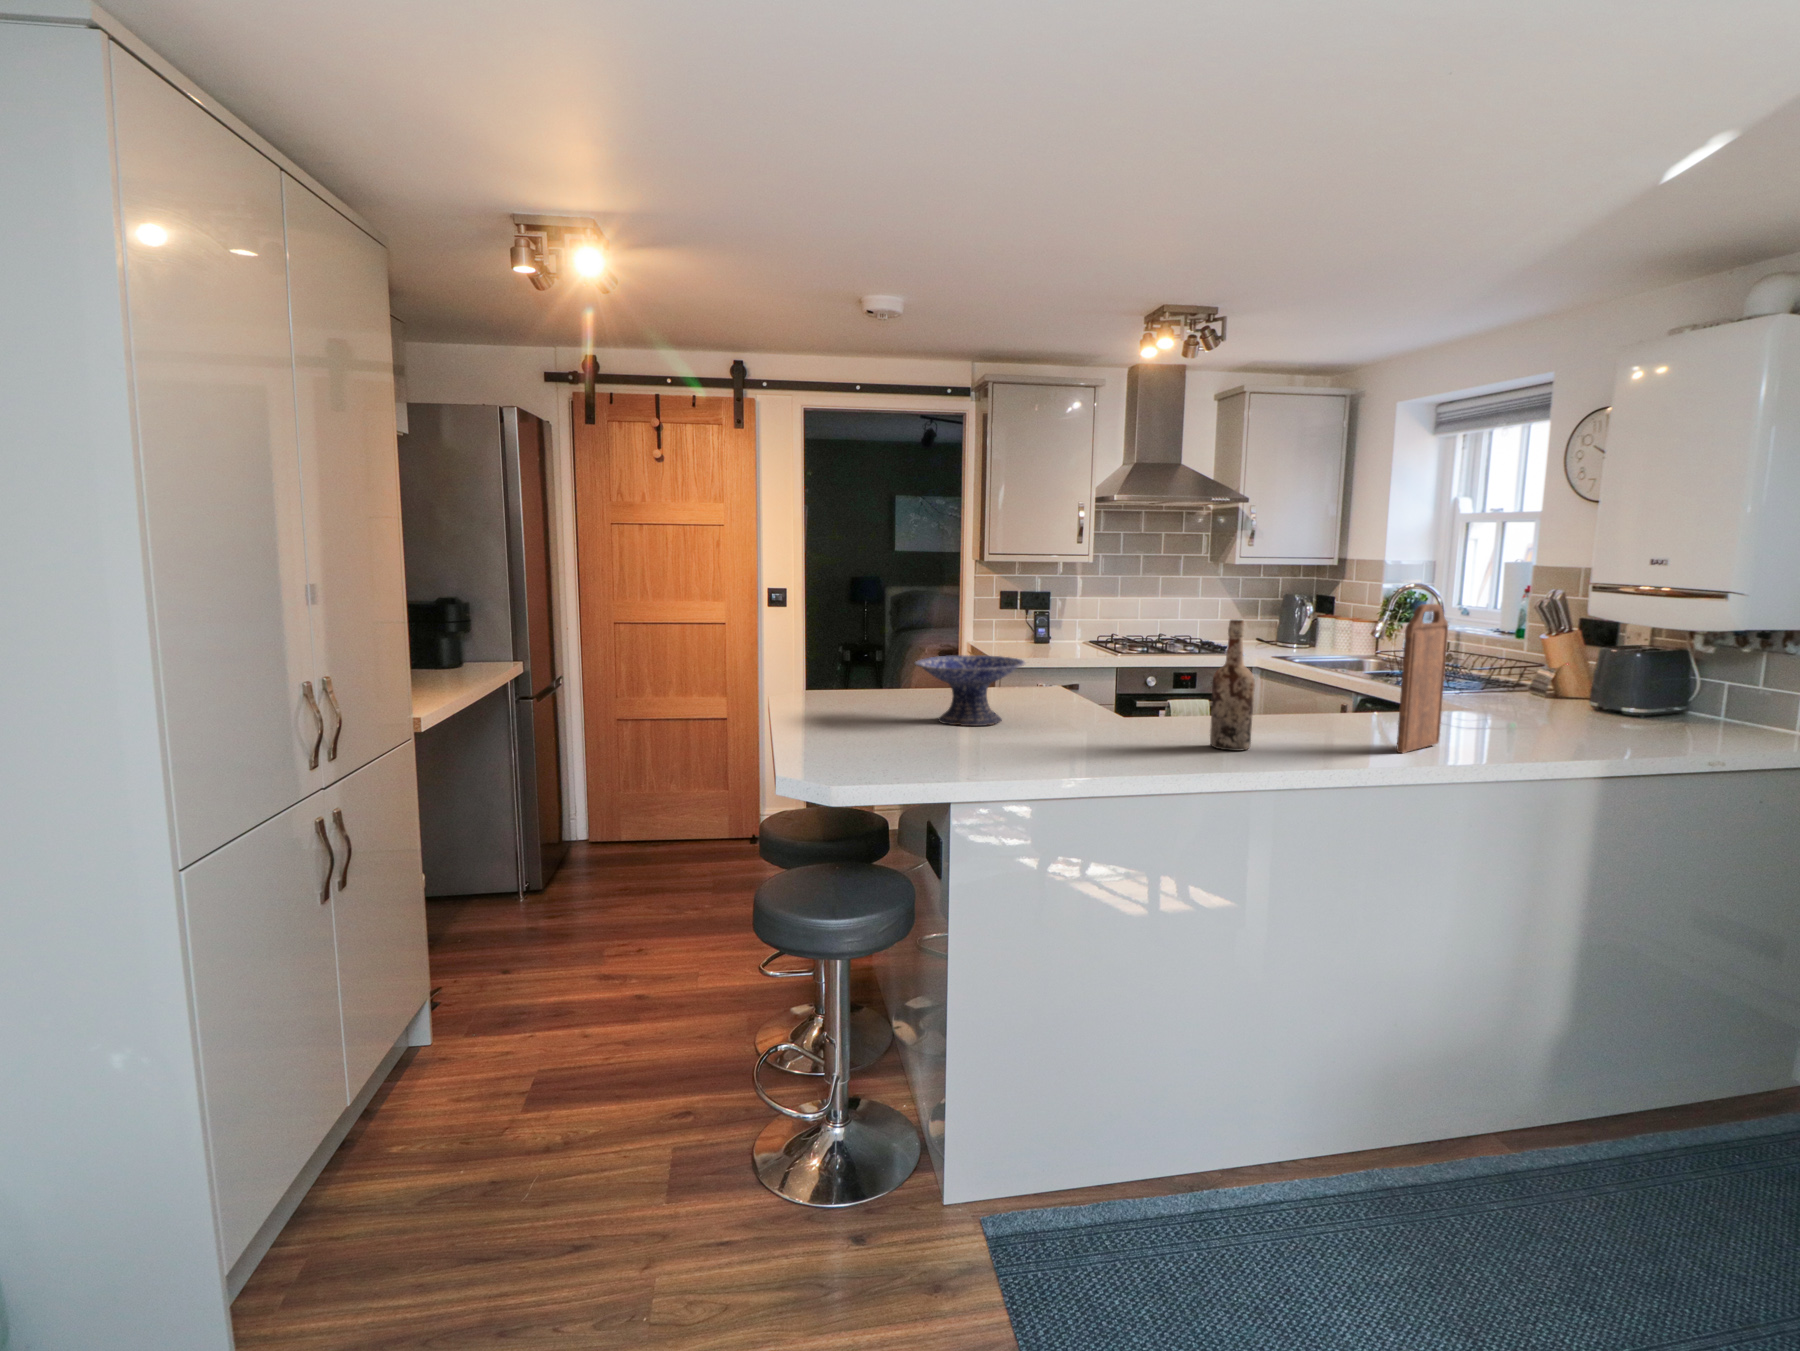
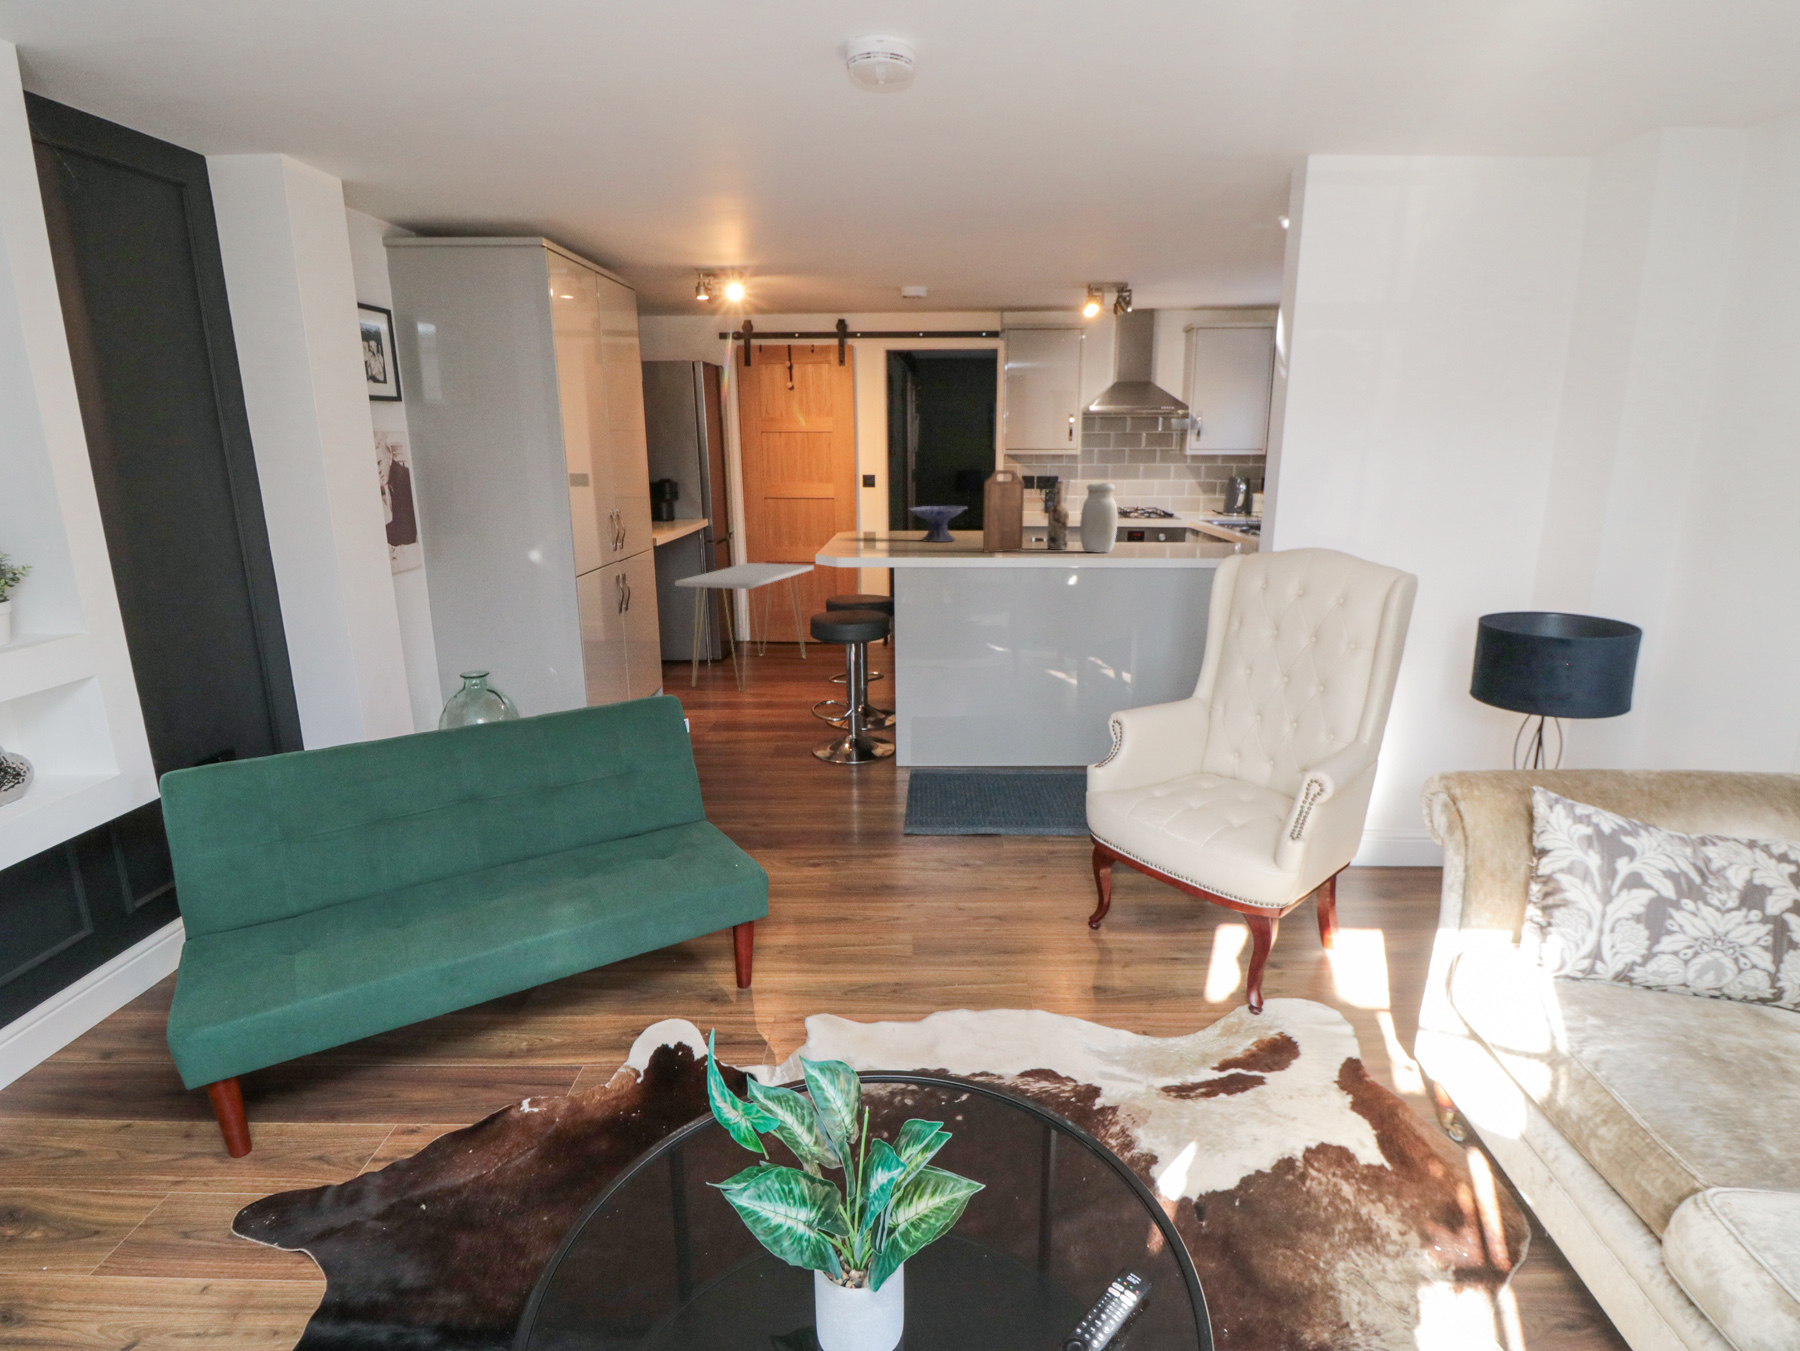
cutting board: present [1397,604,1448,753] -> present [983,470,1024,552]
jar: none [1289,626,1368,761] -> present [1080,483,1118,553]
console table: none [461,725,697,965] -> present [675,563,814,691]

